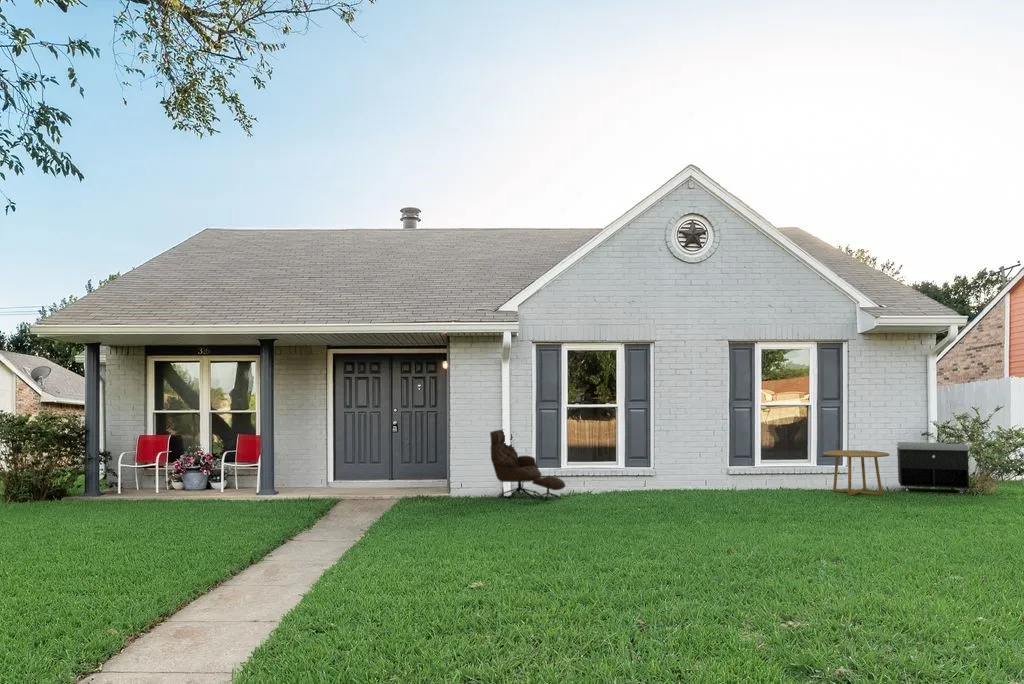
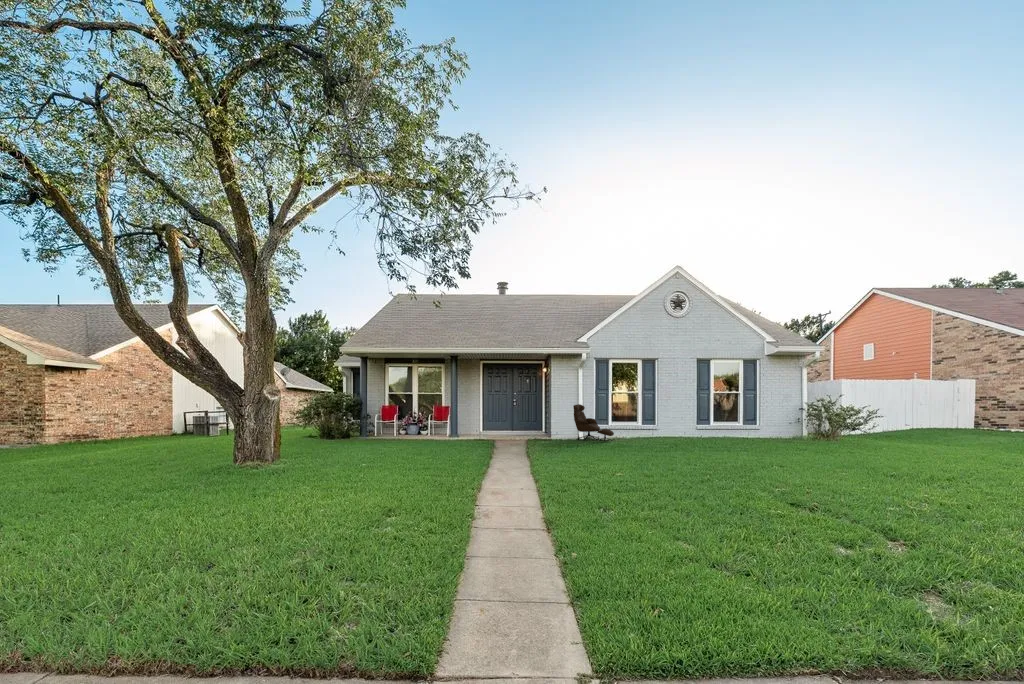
storage bench: present [897,442,969,493] -> none [786,413,826,440]
round table: present [824,450,890,496] -> none [748,417,784,441]

